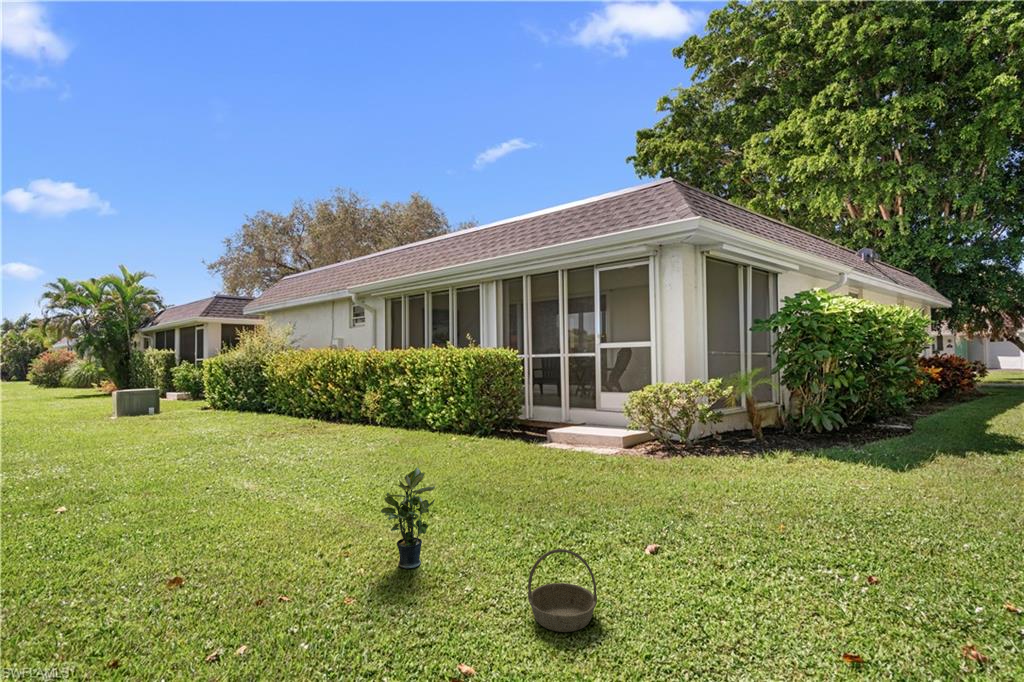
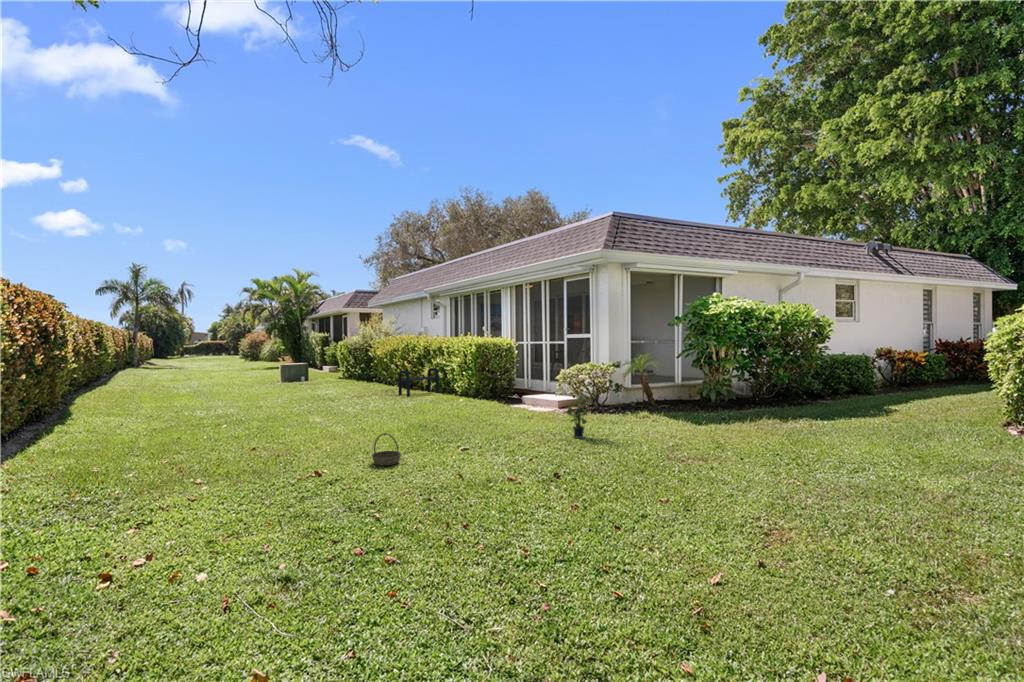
bench: none [338,393,399,438] -> present [399,368,439,397]
potted plant: present [381,467,435,569] -> present [567,395,590,438]

